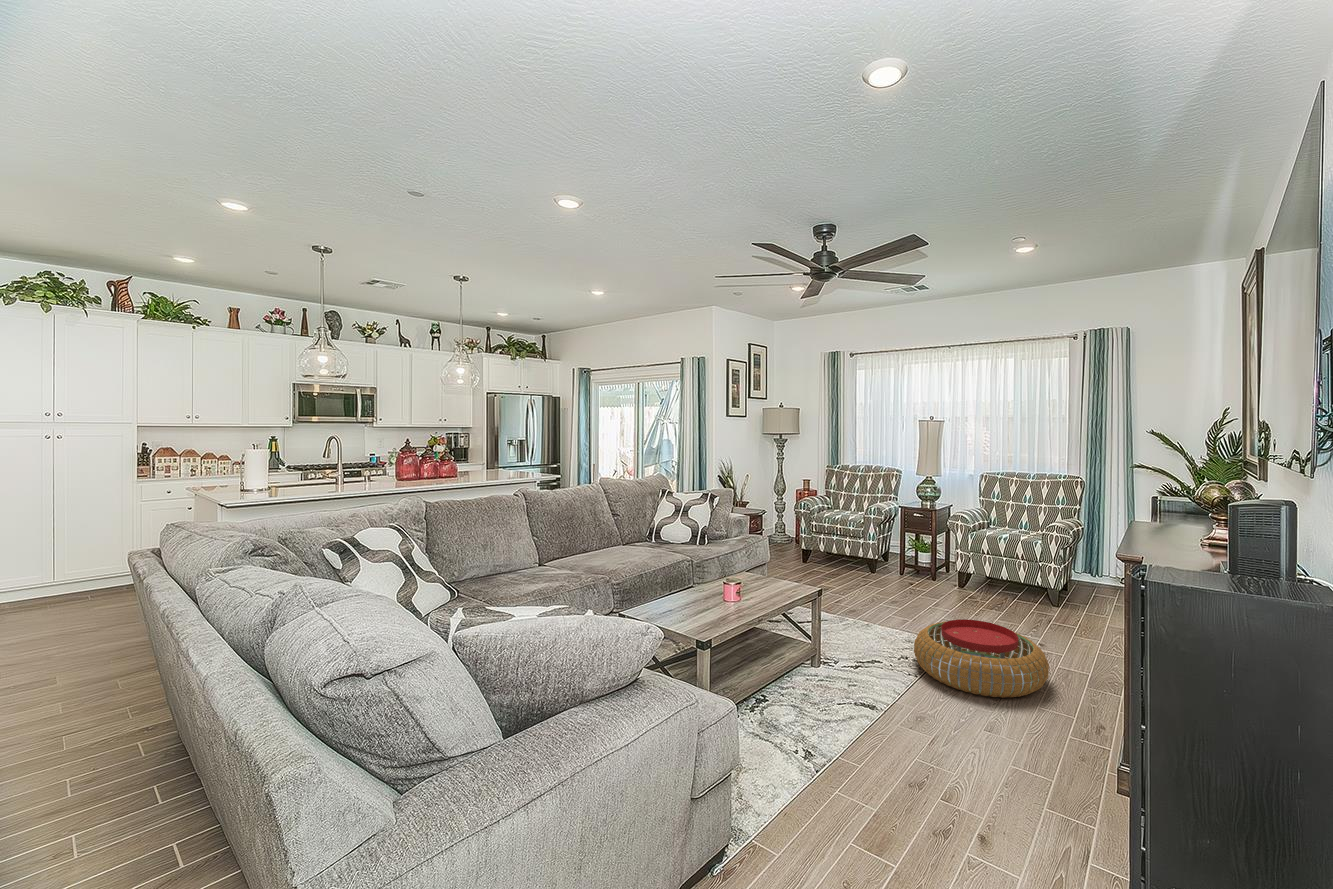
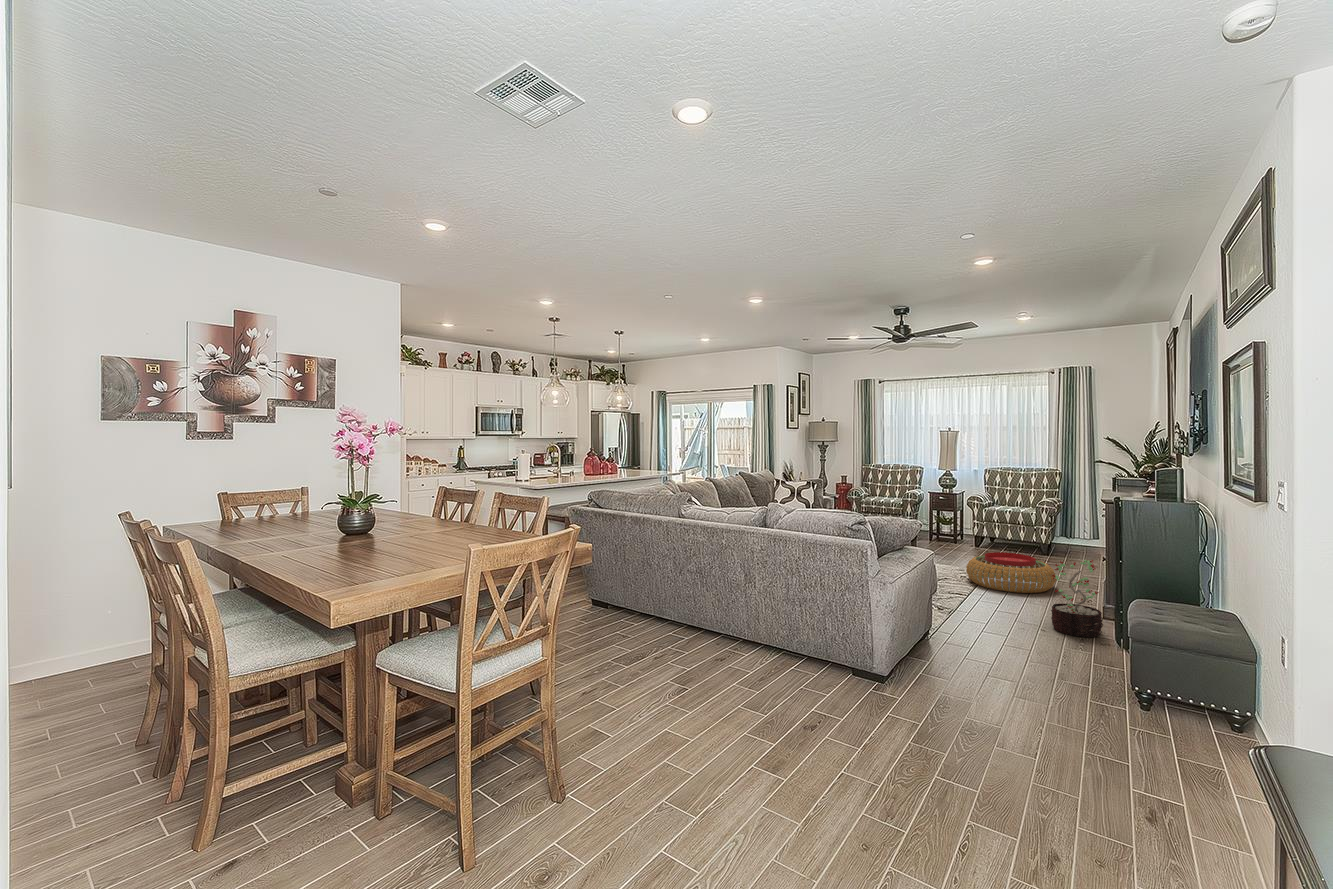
decorative plant: none [1011,690,1104,844] -> present [1051,560,1103,637]

